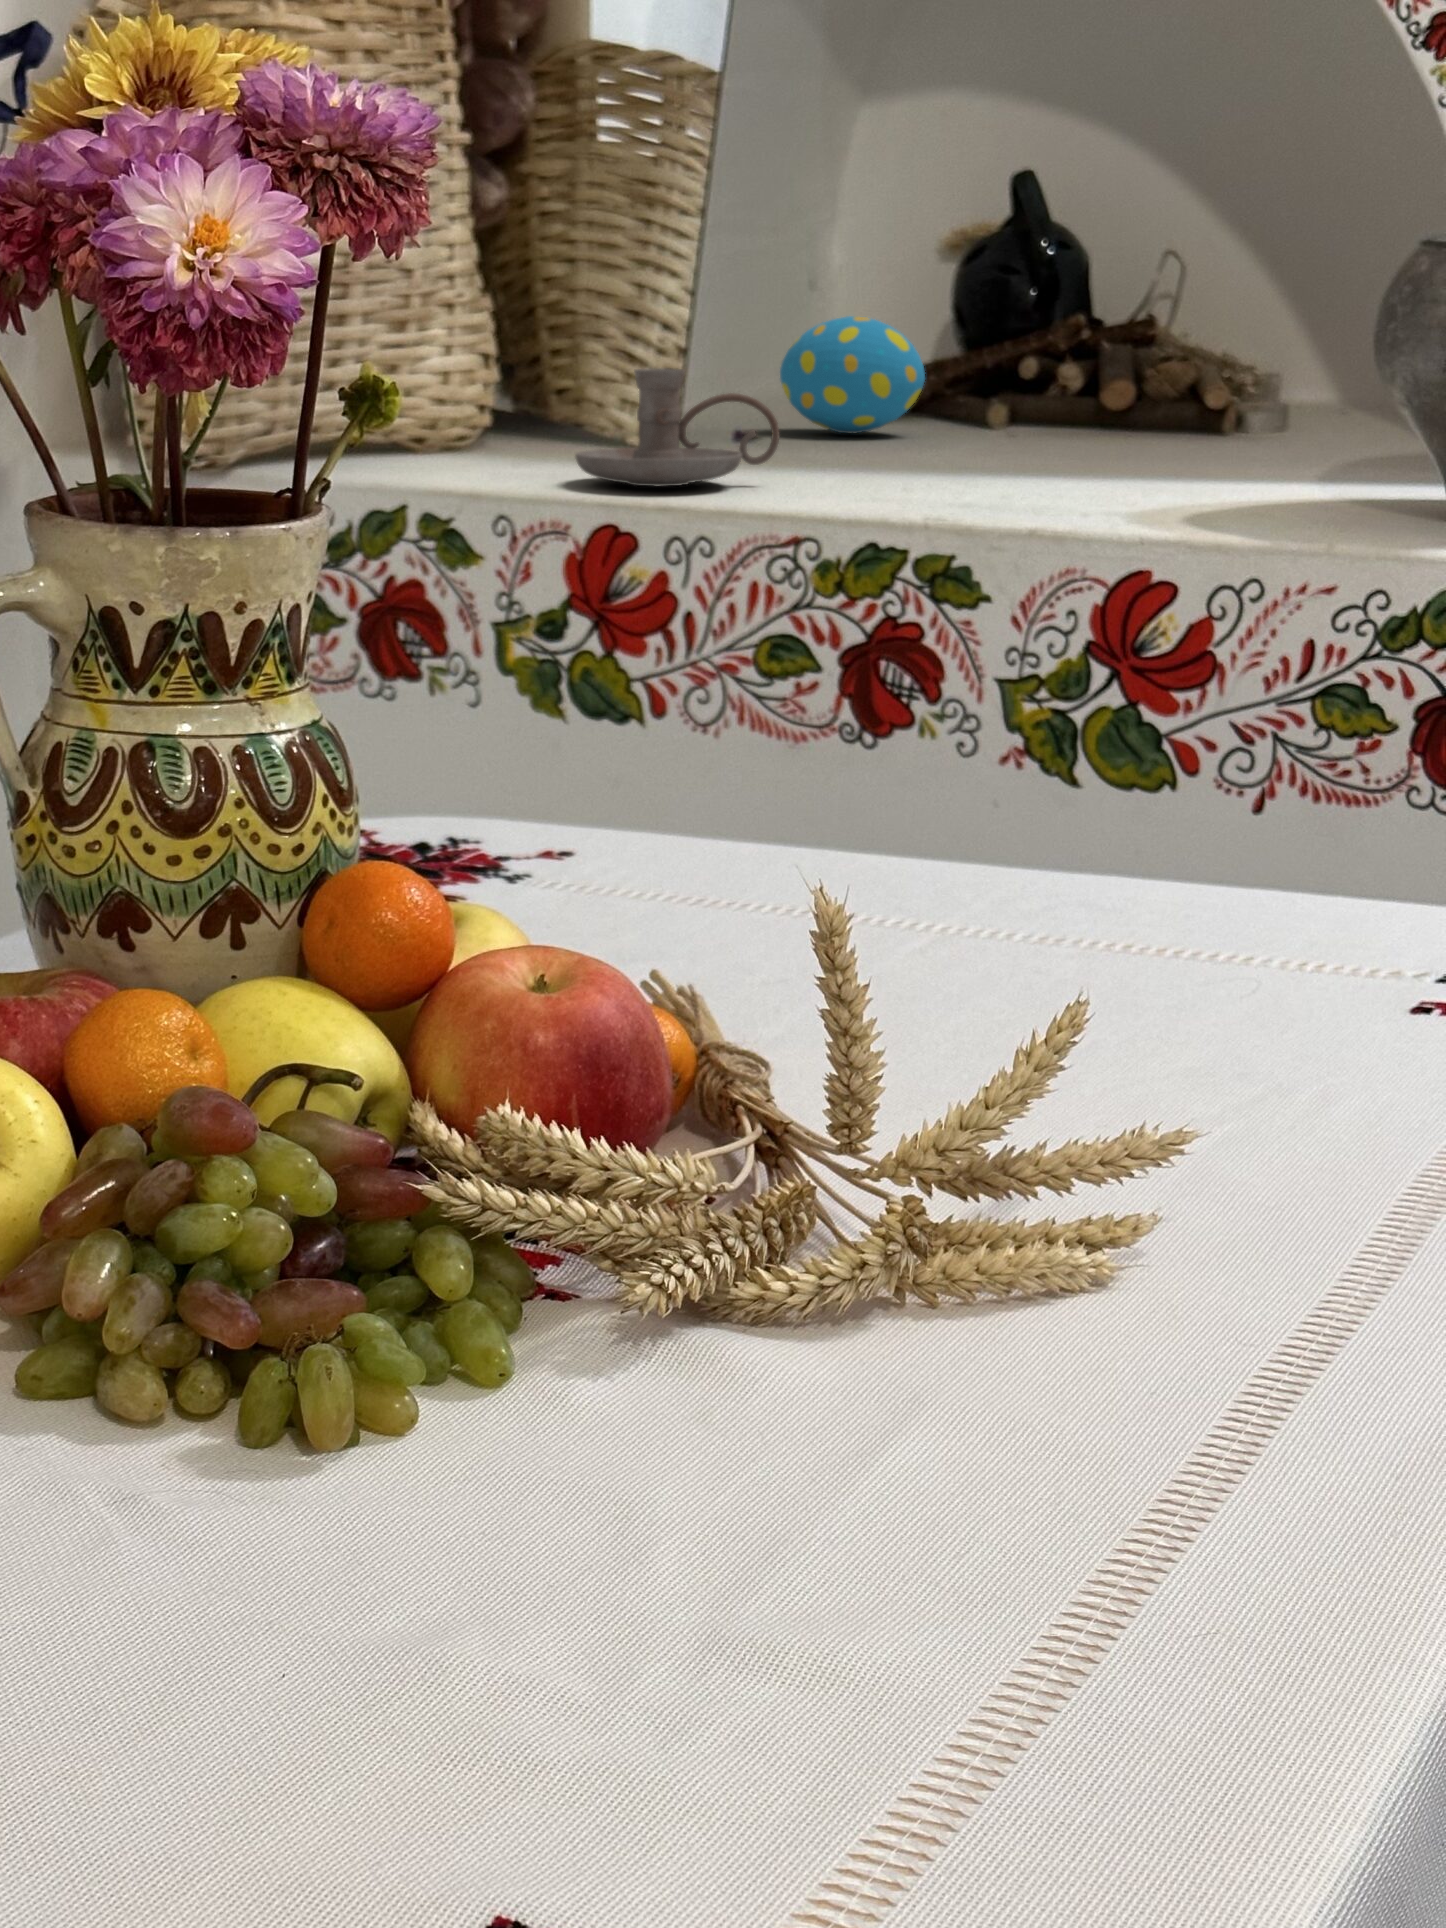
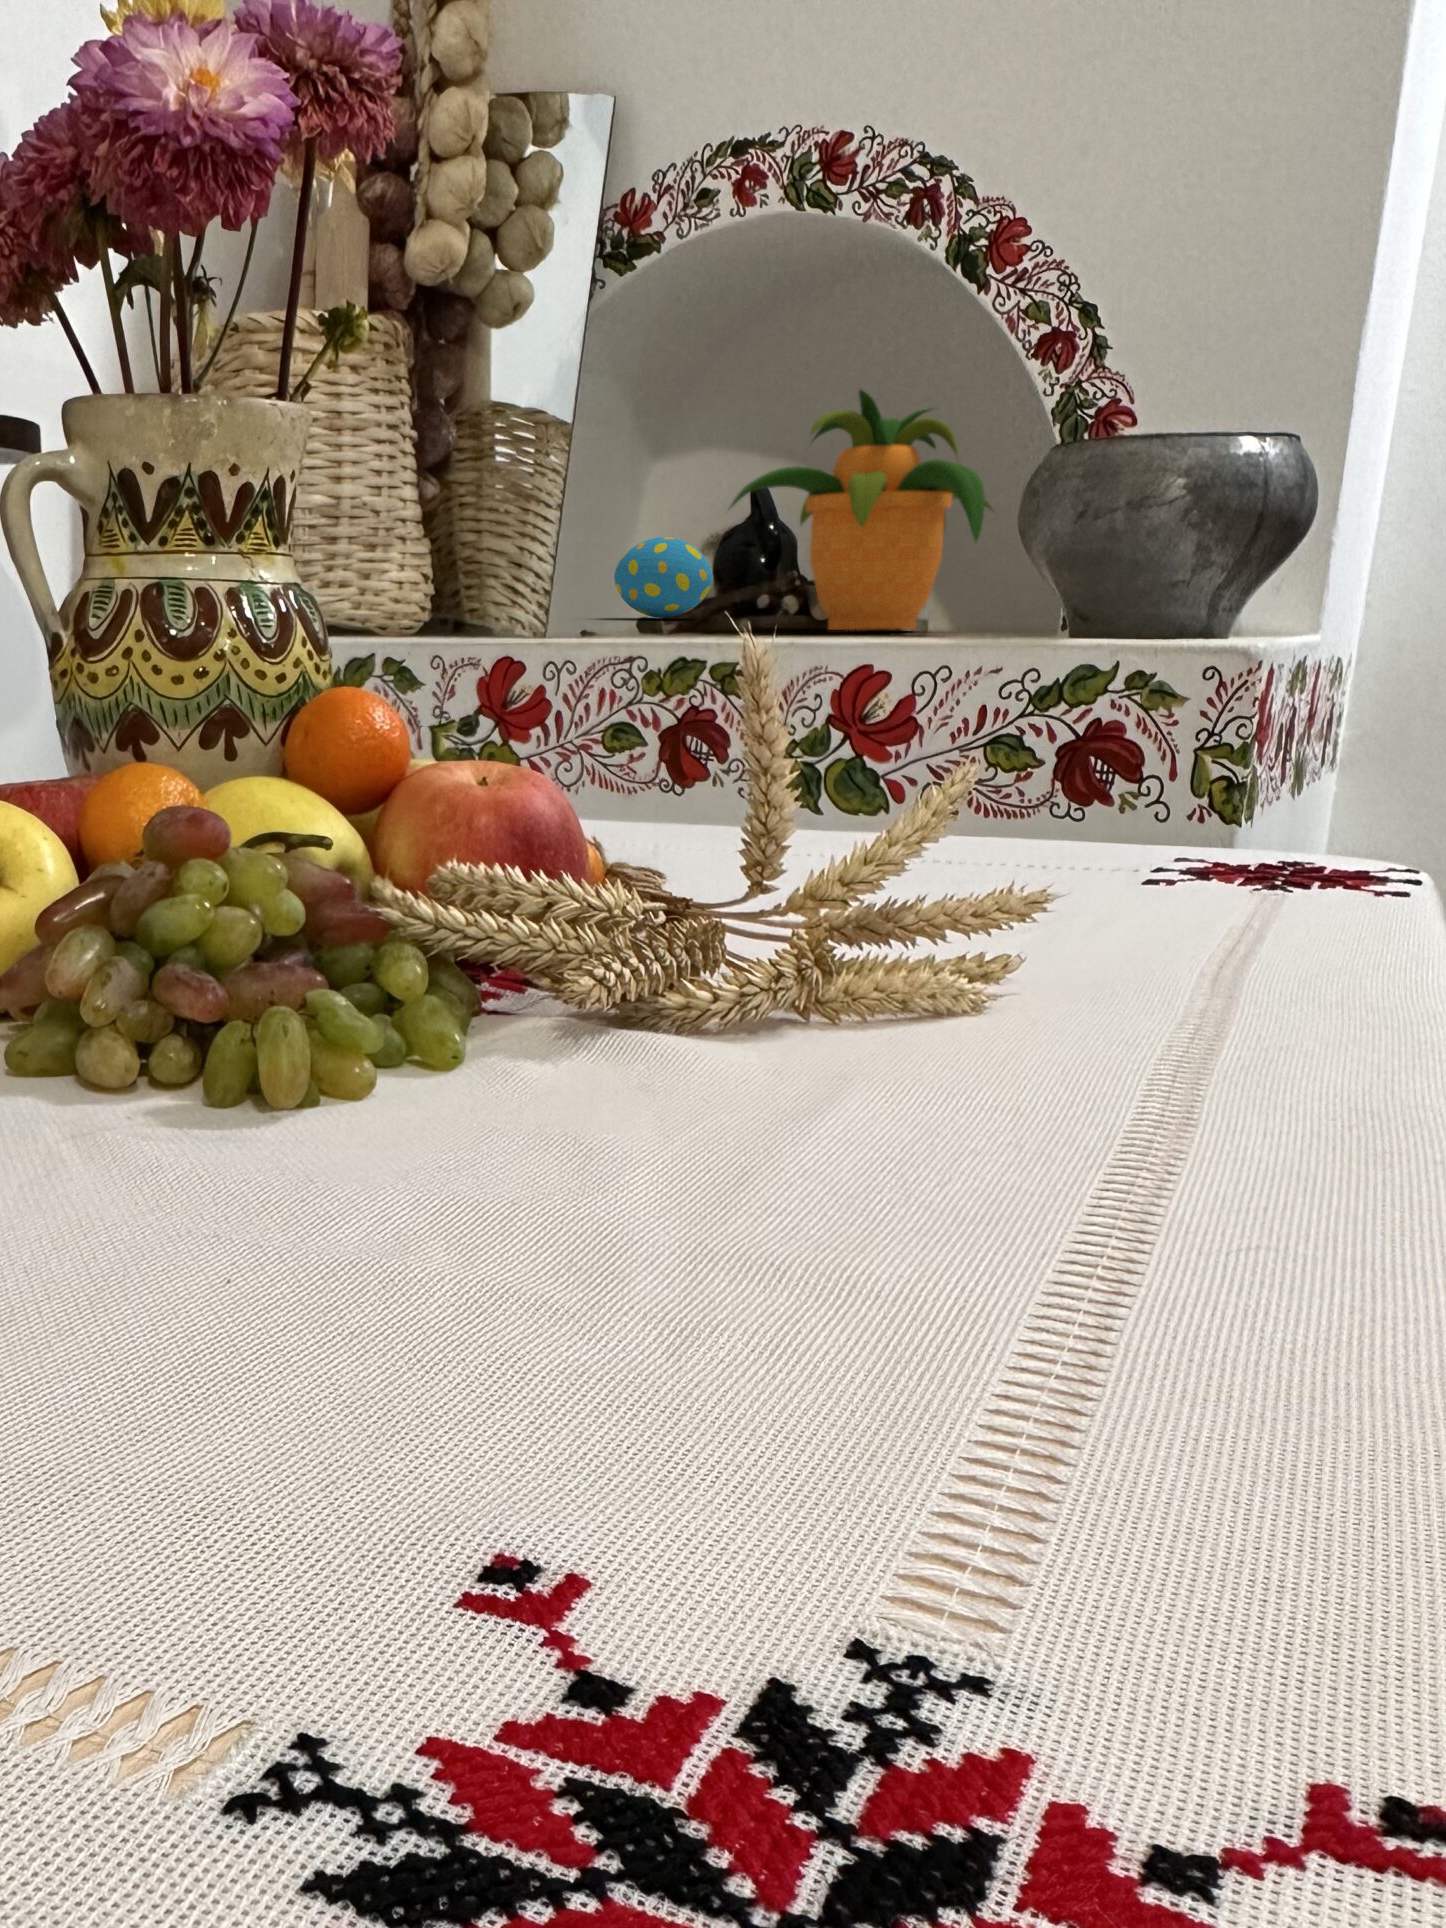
potted plant: none [942,144,1344,490] -> present [730,390,993,630]
candle holder: present [575,368,779,486] -> none [477,549,616,630]

